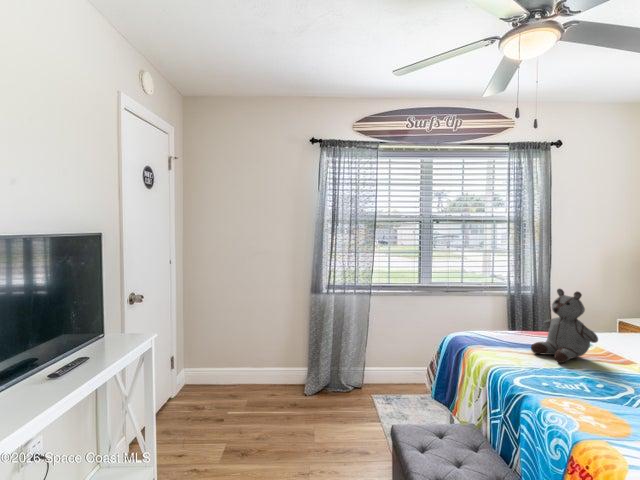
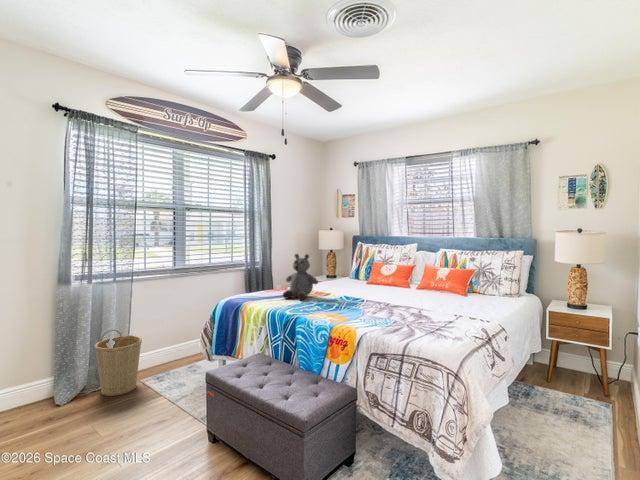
basket: none [333,341,373,407] -> present [95,330,142,396]

